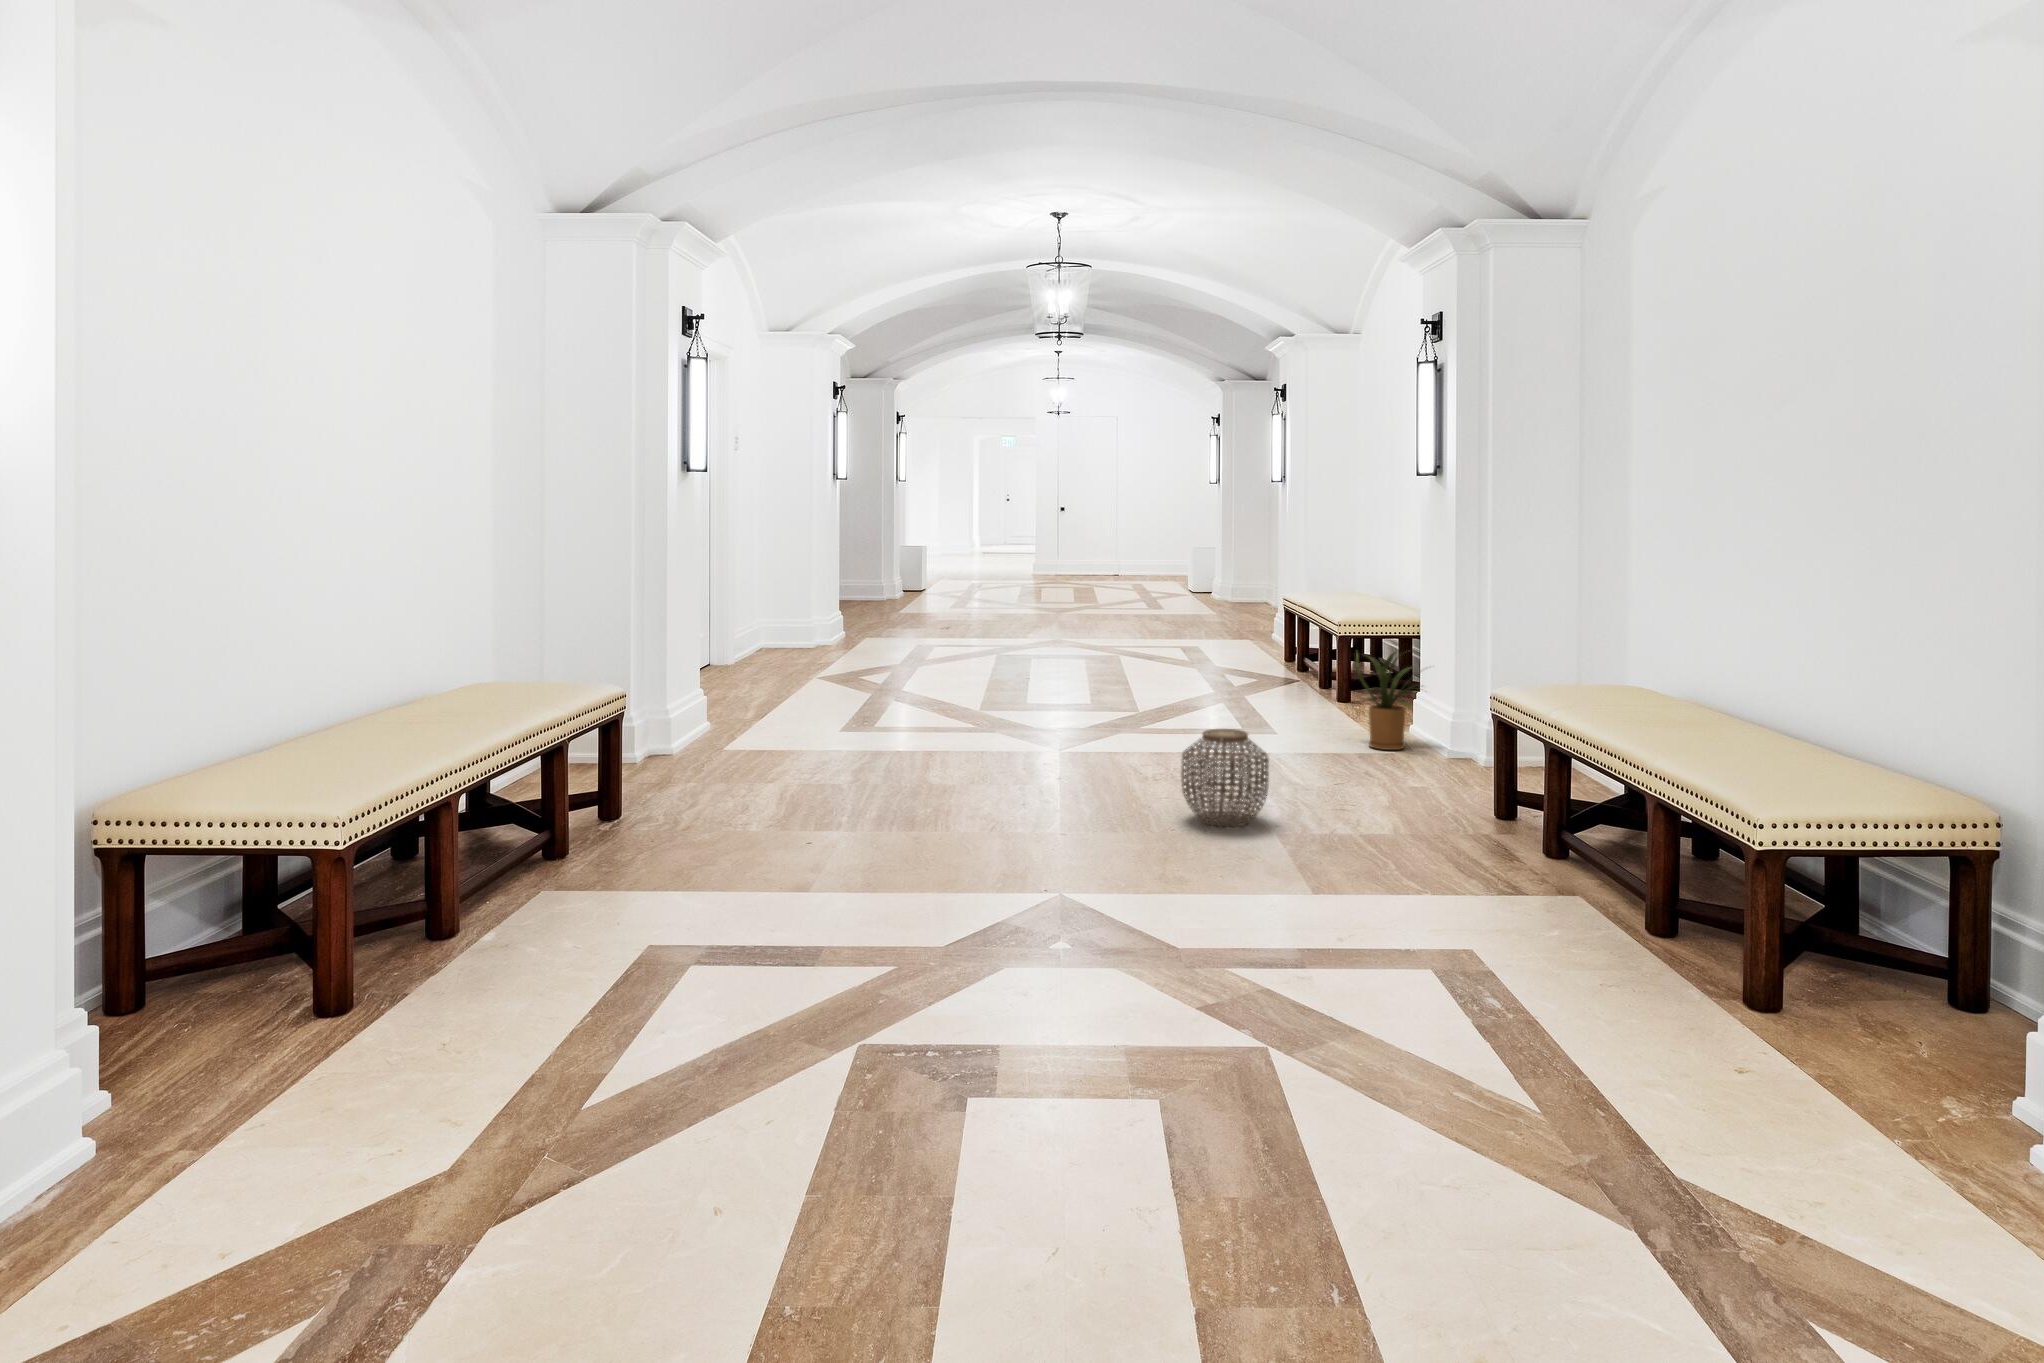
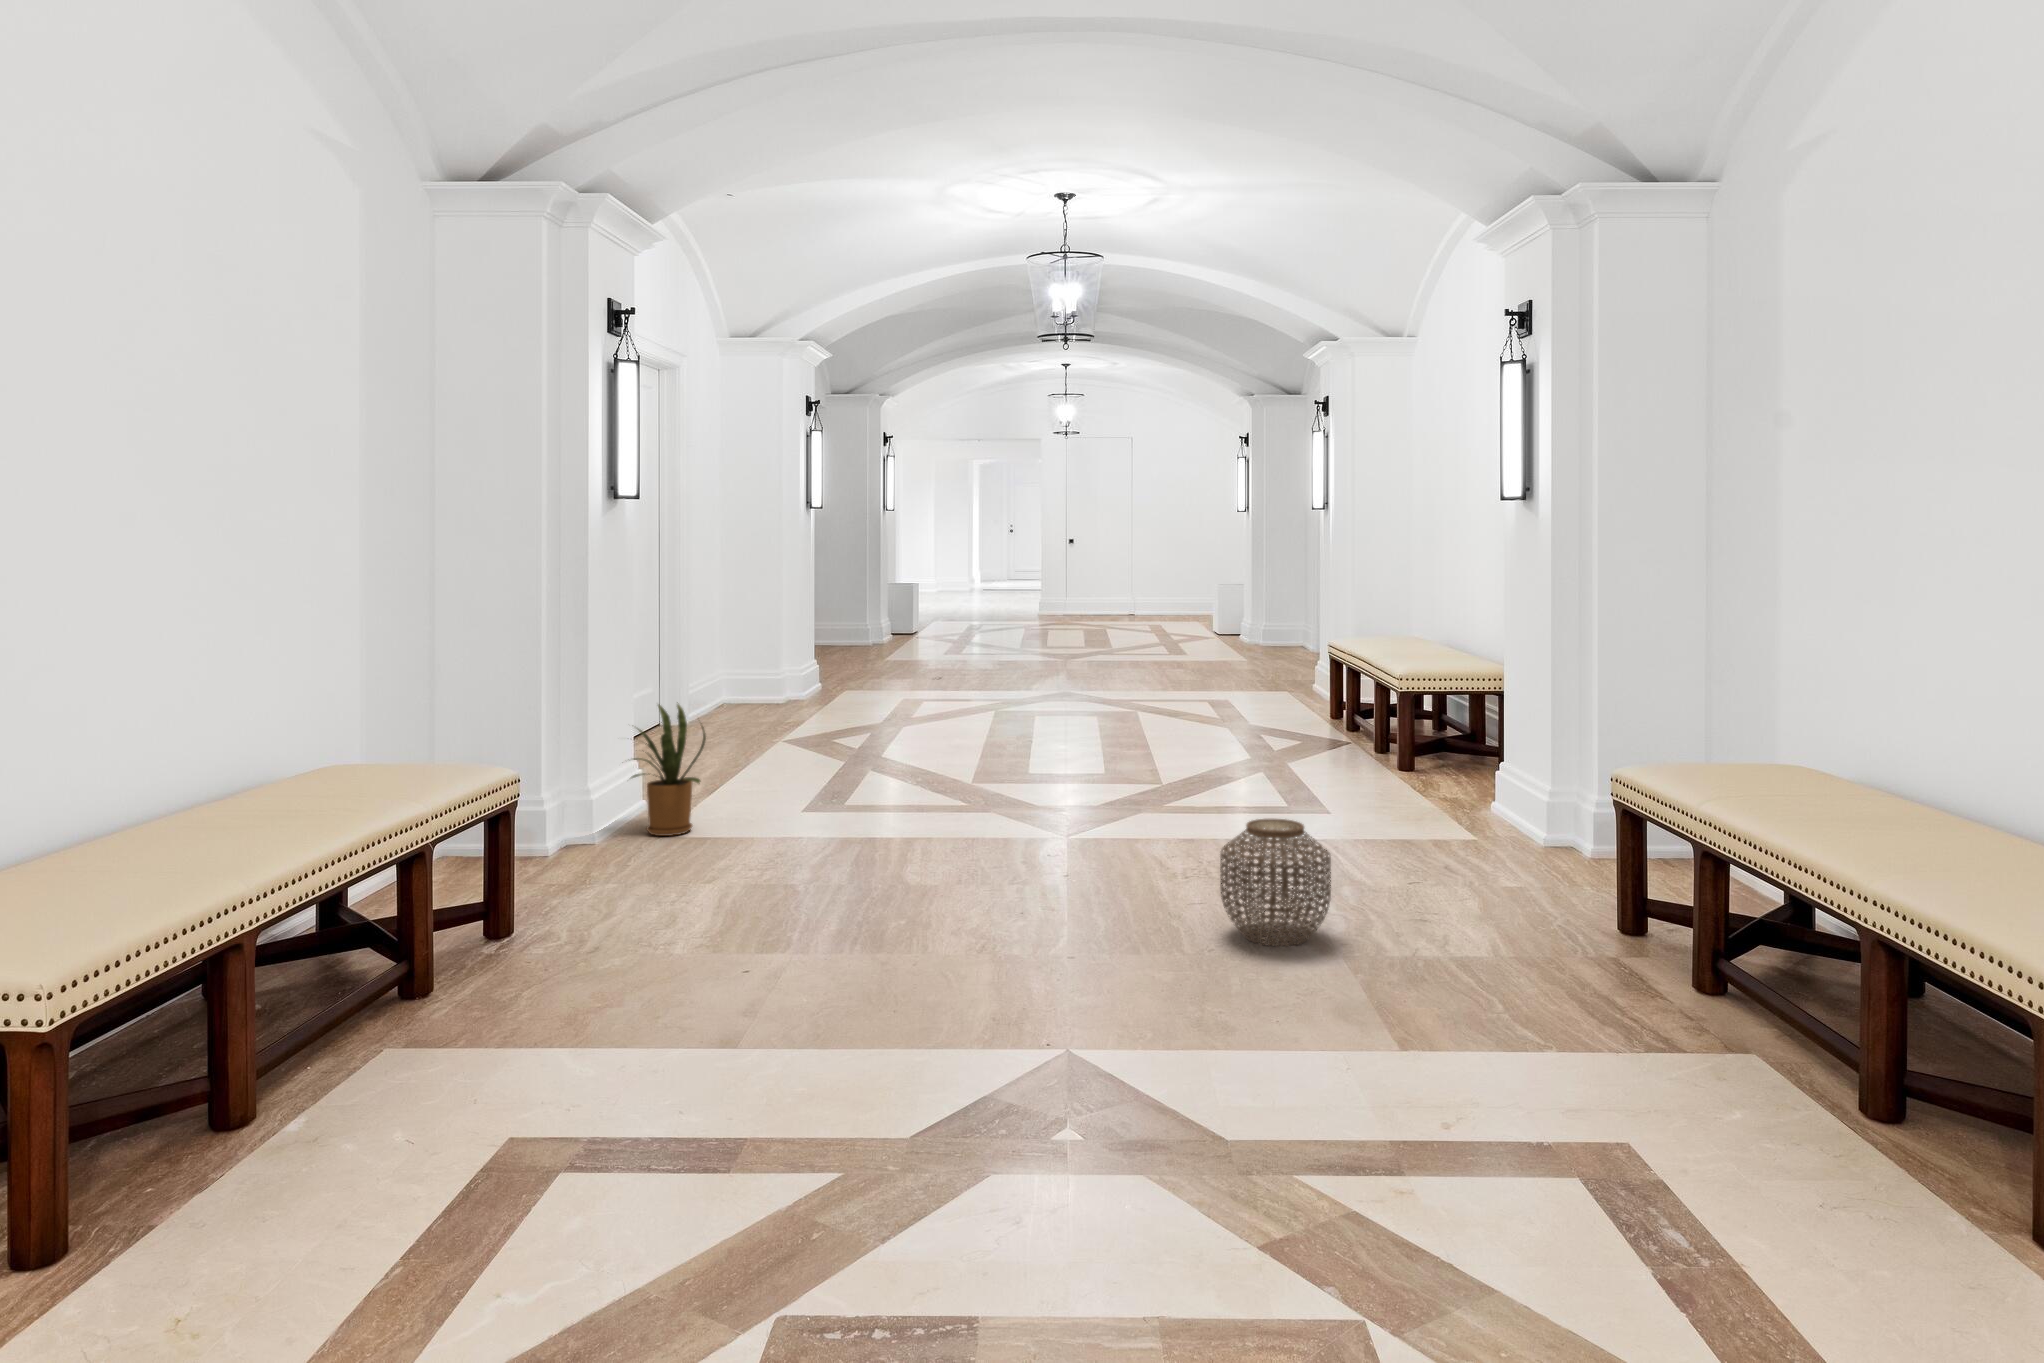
house plant: present [1356,650,1421,750] -> present [631,704,706,836]

